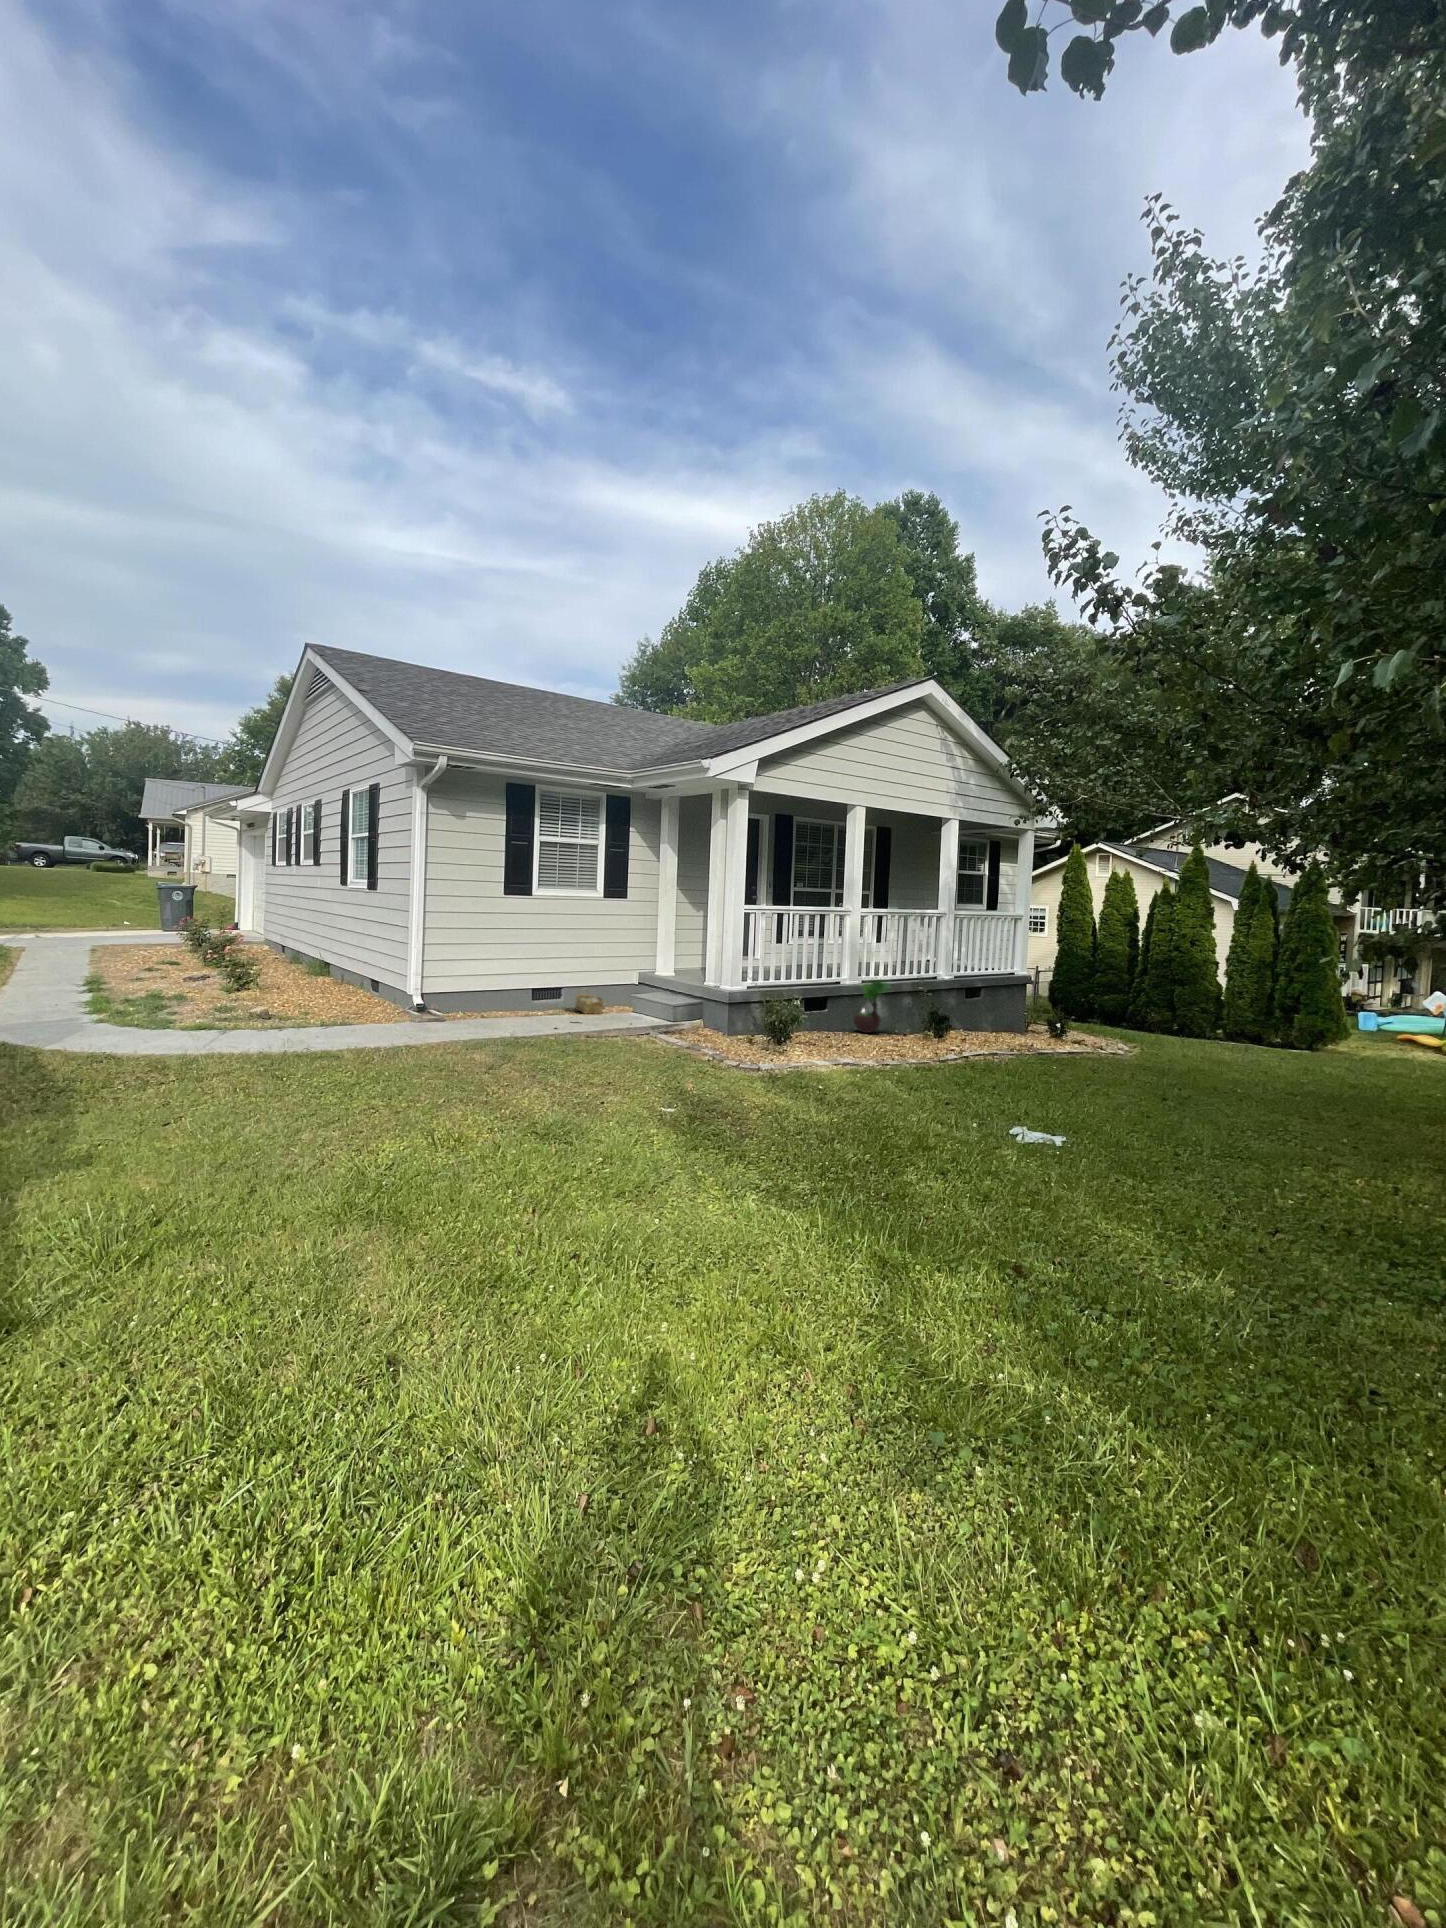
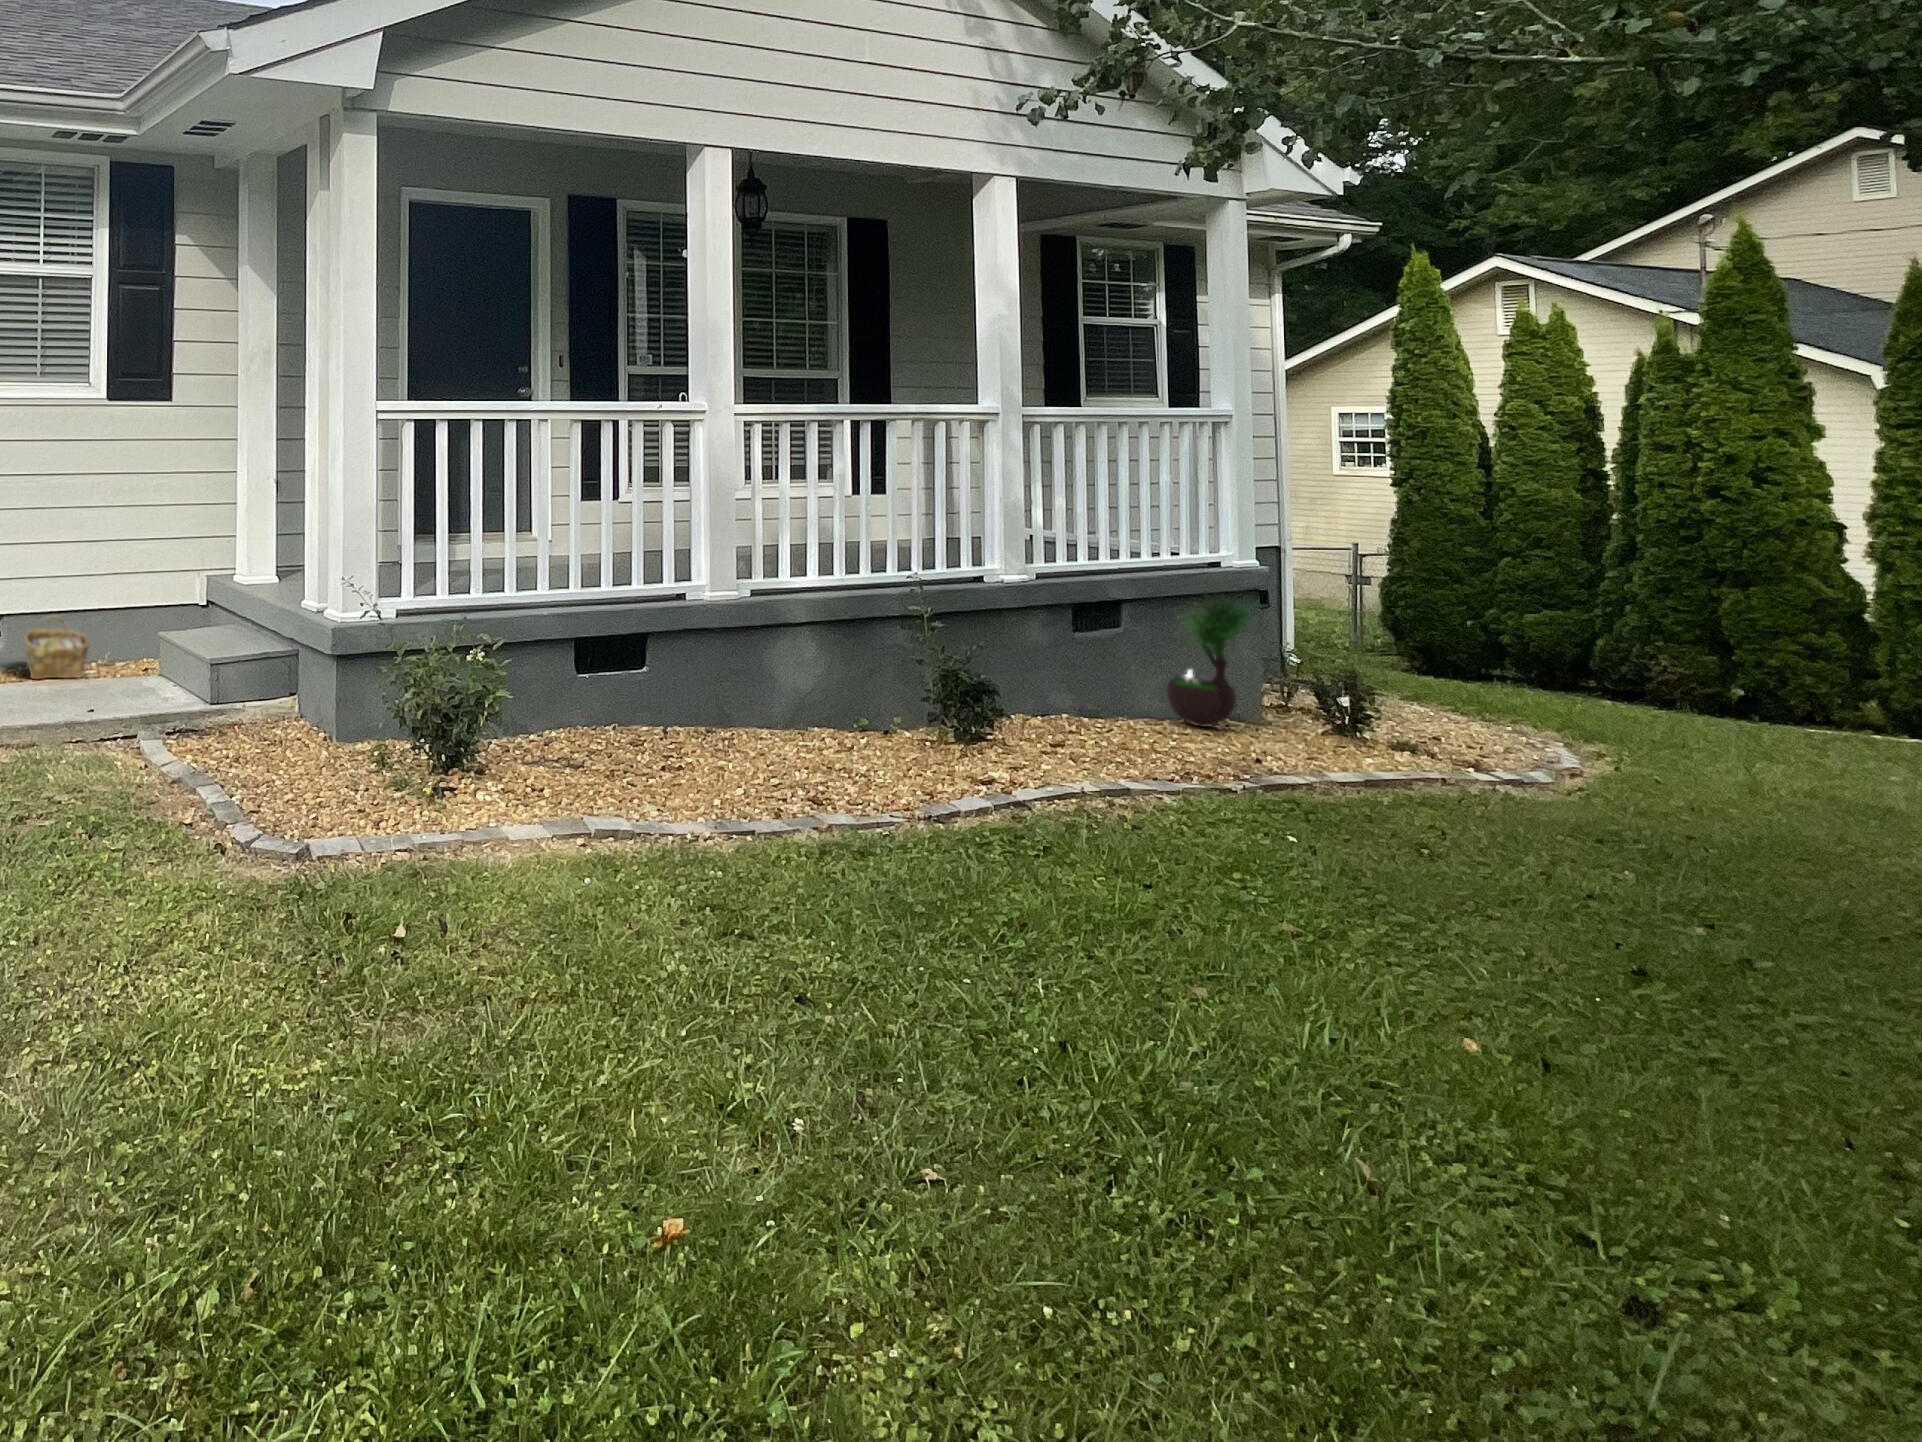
potted tree: present [854,977,889,1033] -> present [1167,595,1261,727]

